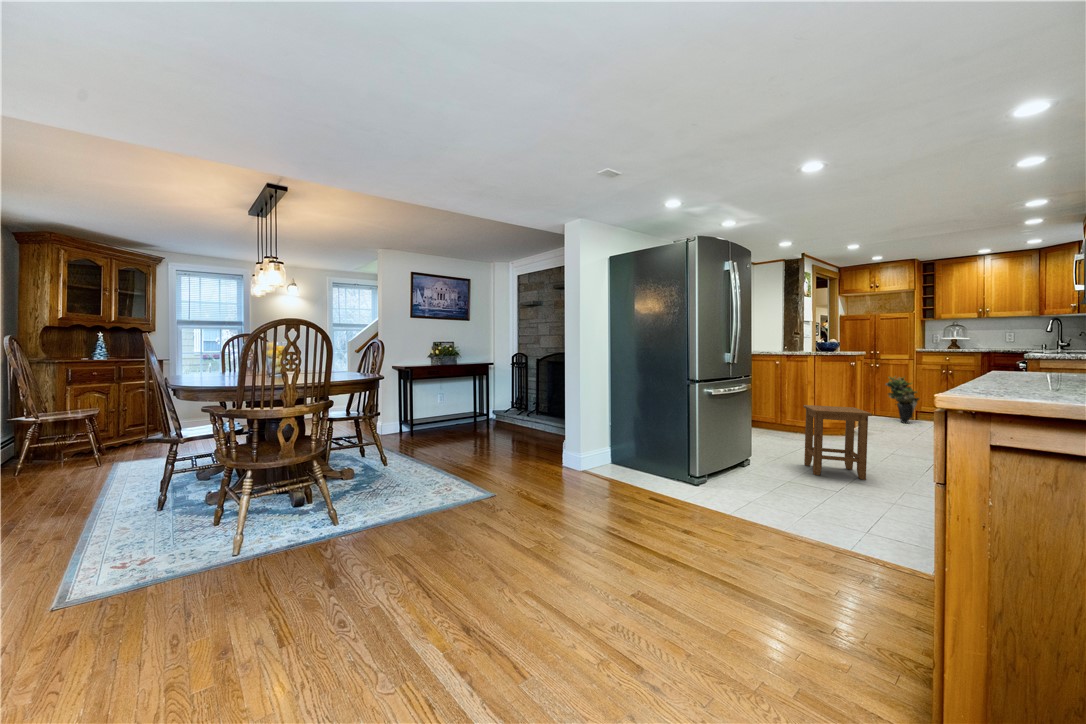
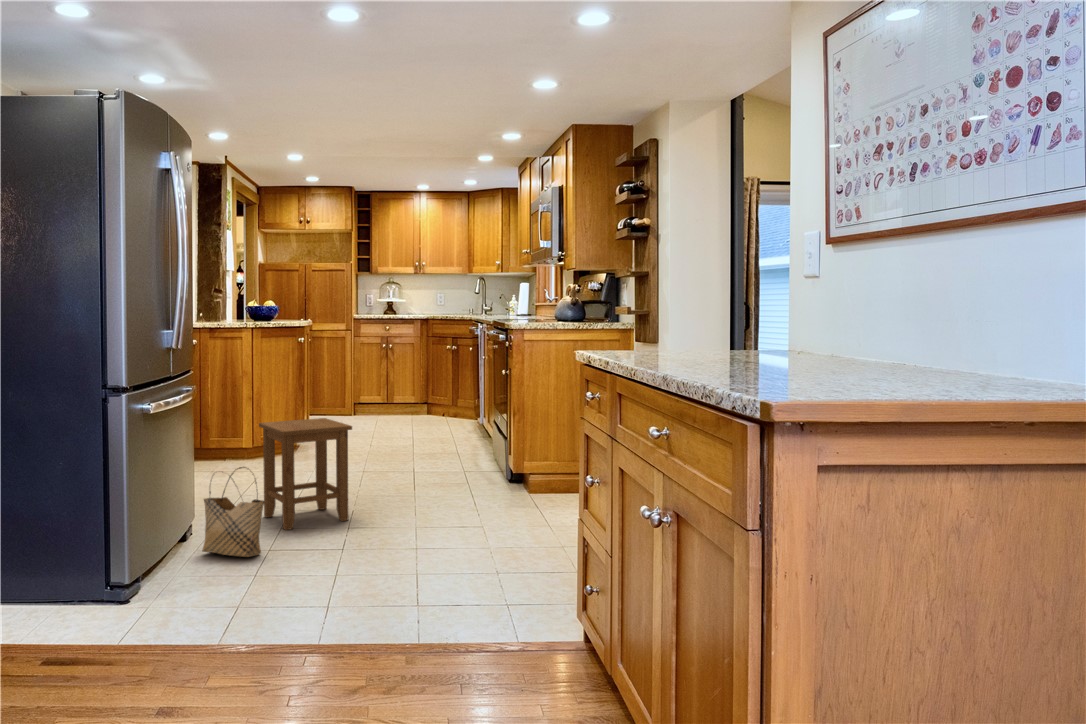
potted plant: present [886,377,919,423] -> none [325,354,365,422]
woven basket: none [754,427,793,483] -> present [202,467,264,557]

